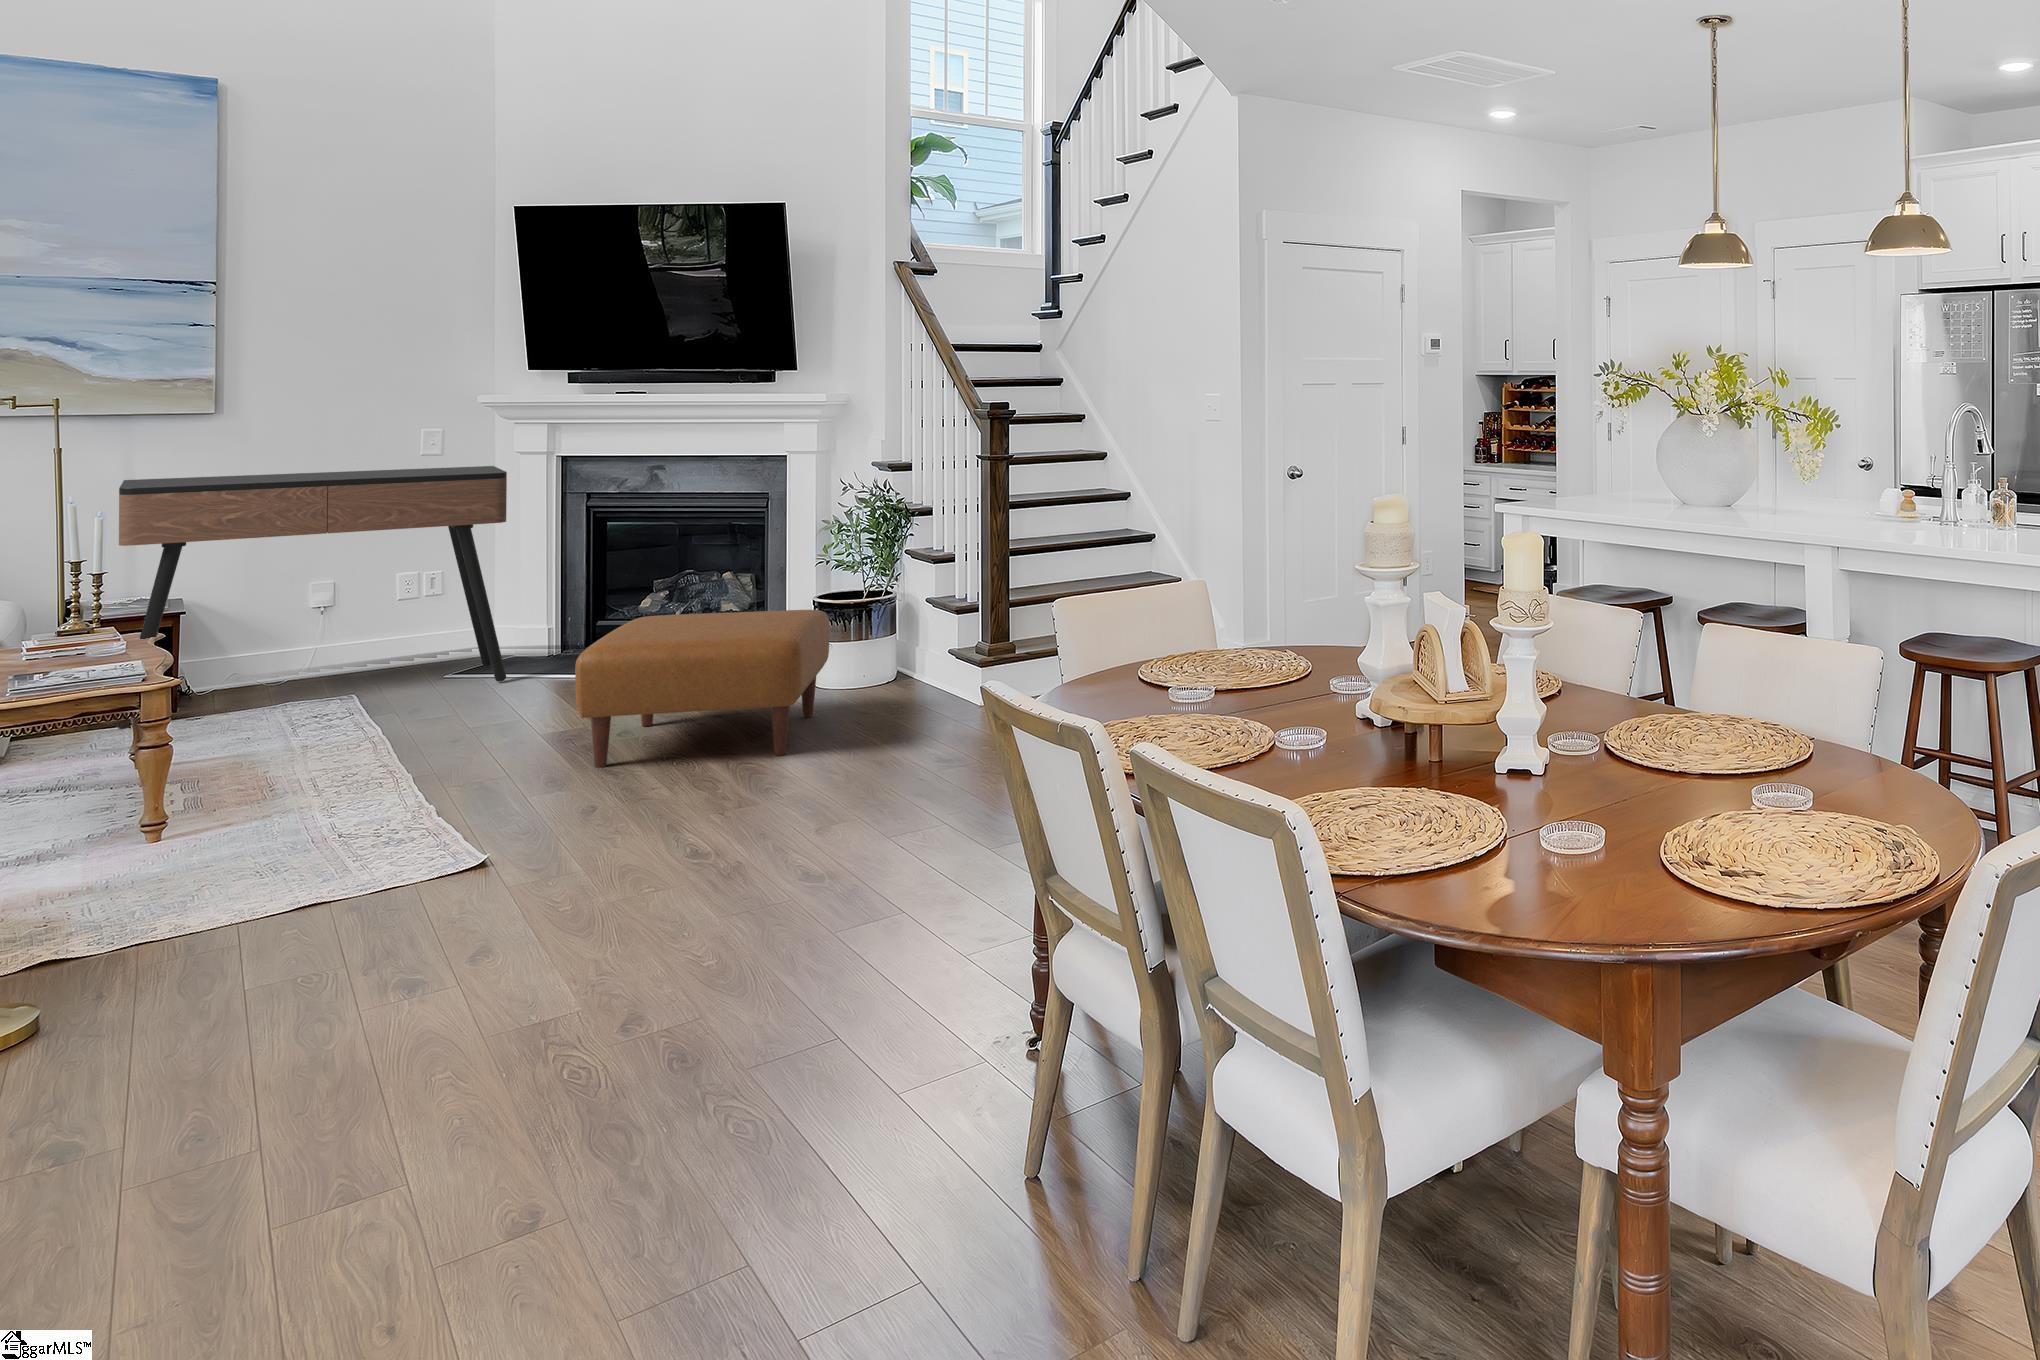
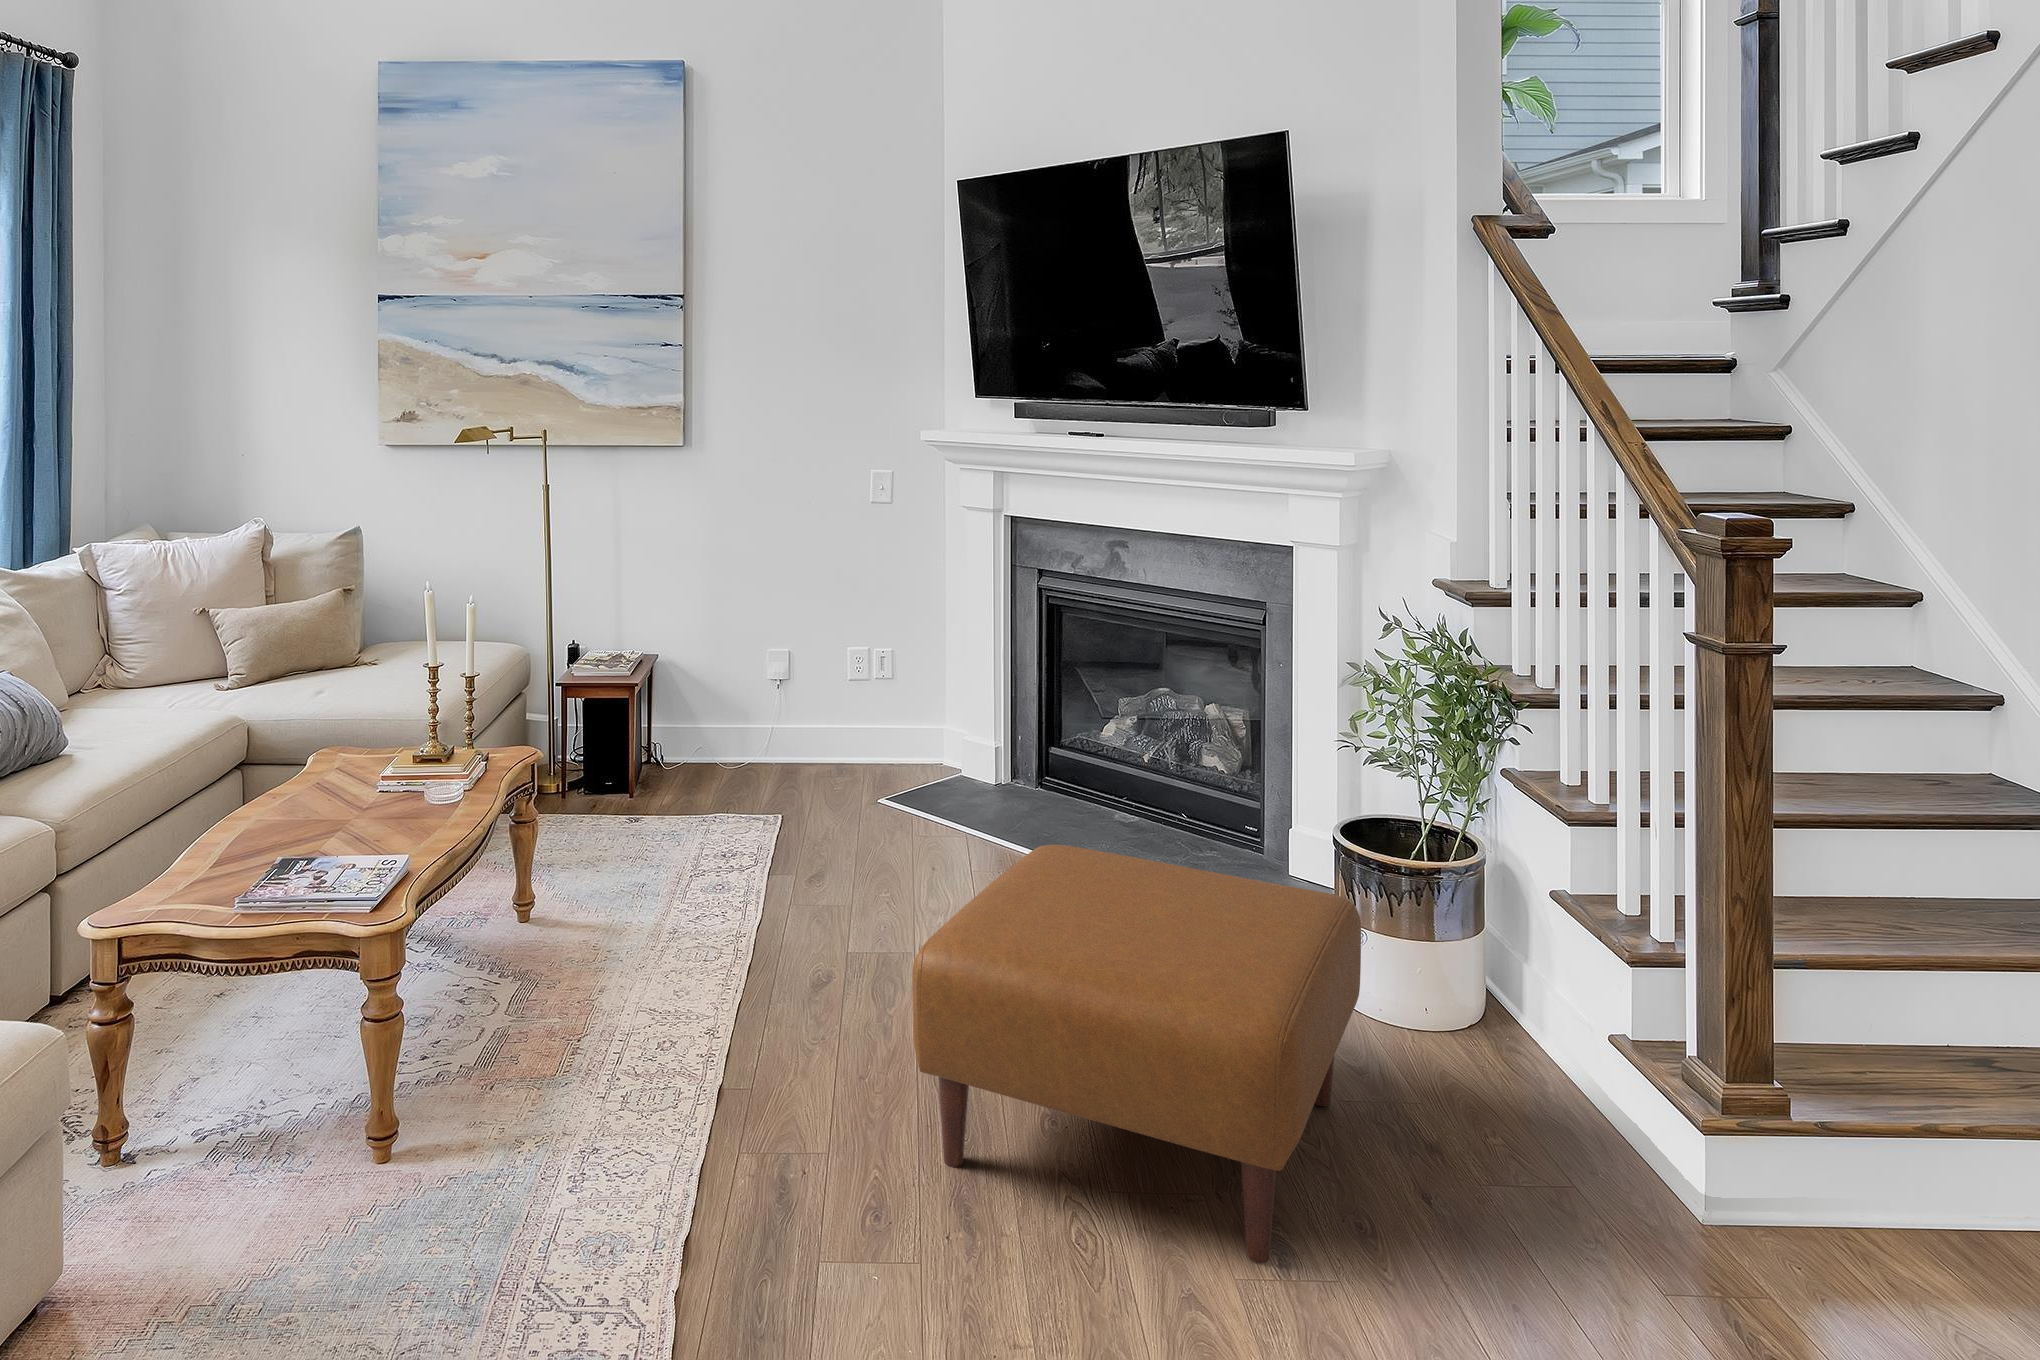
console table: present [116,466,507,729] -> none [543,526,928,842]

